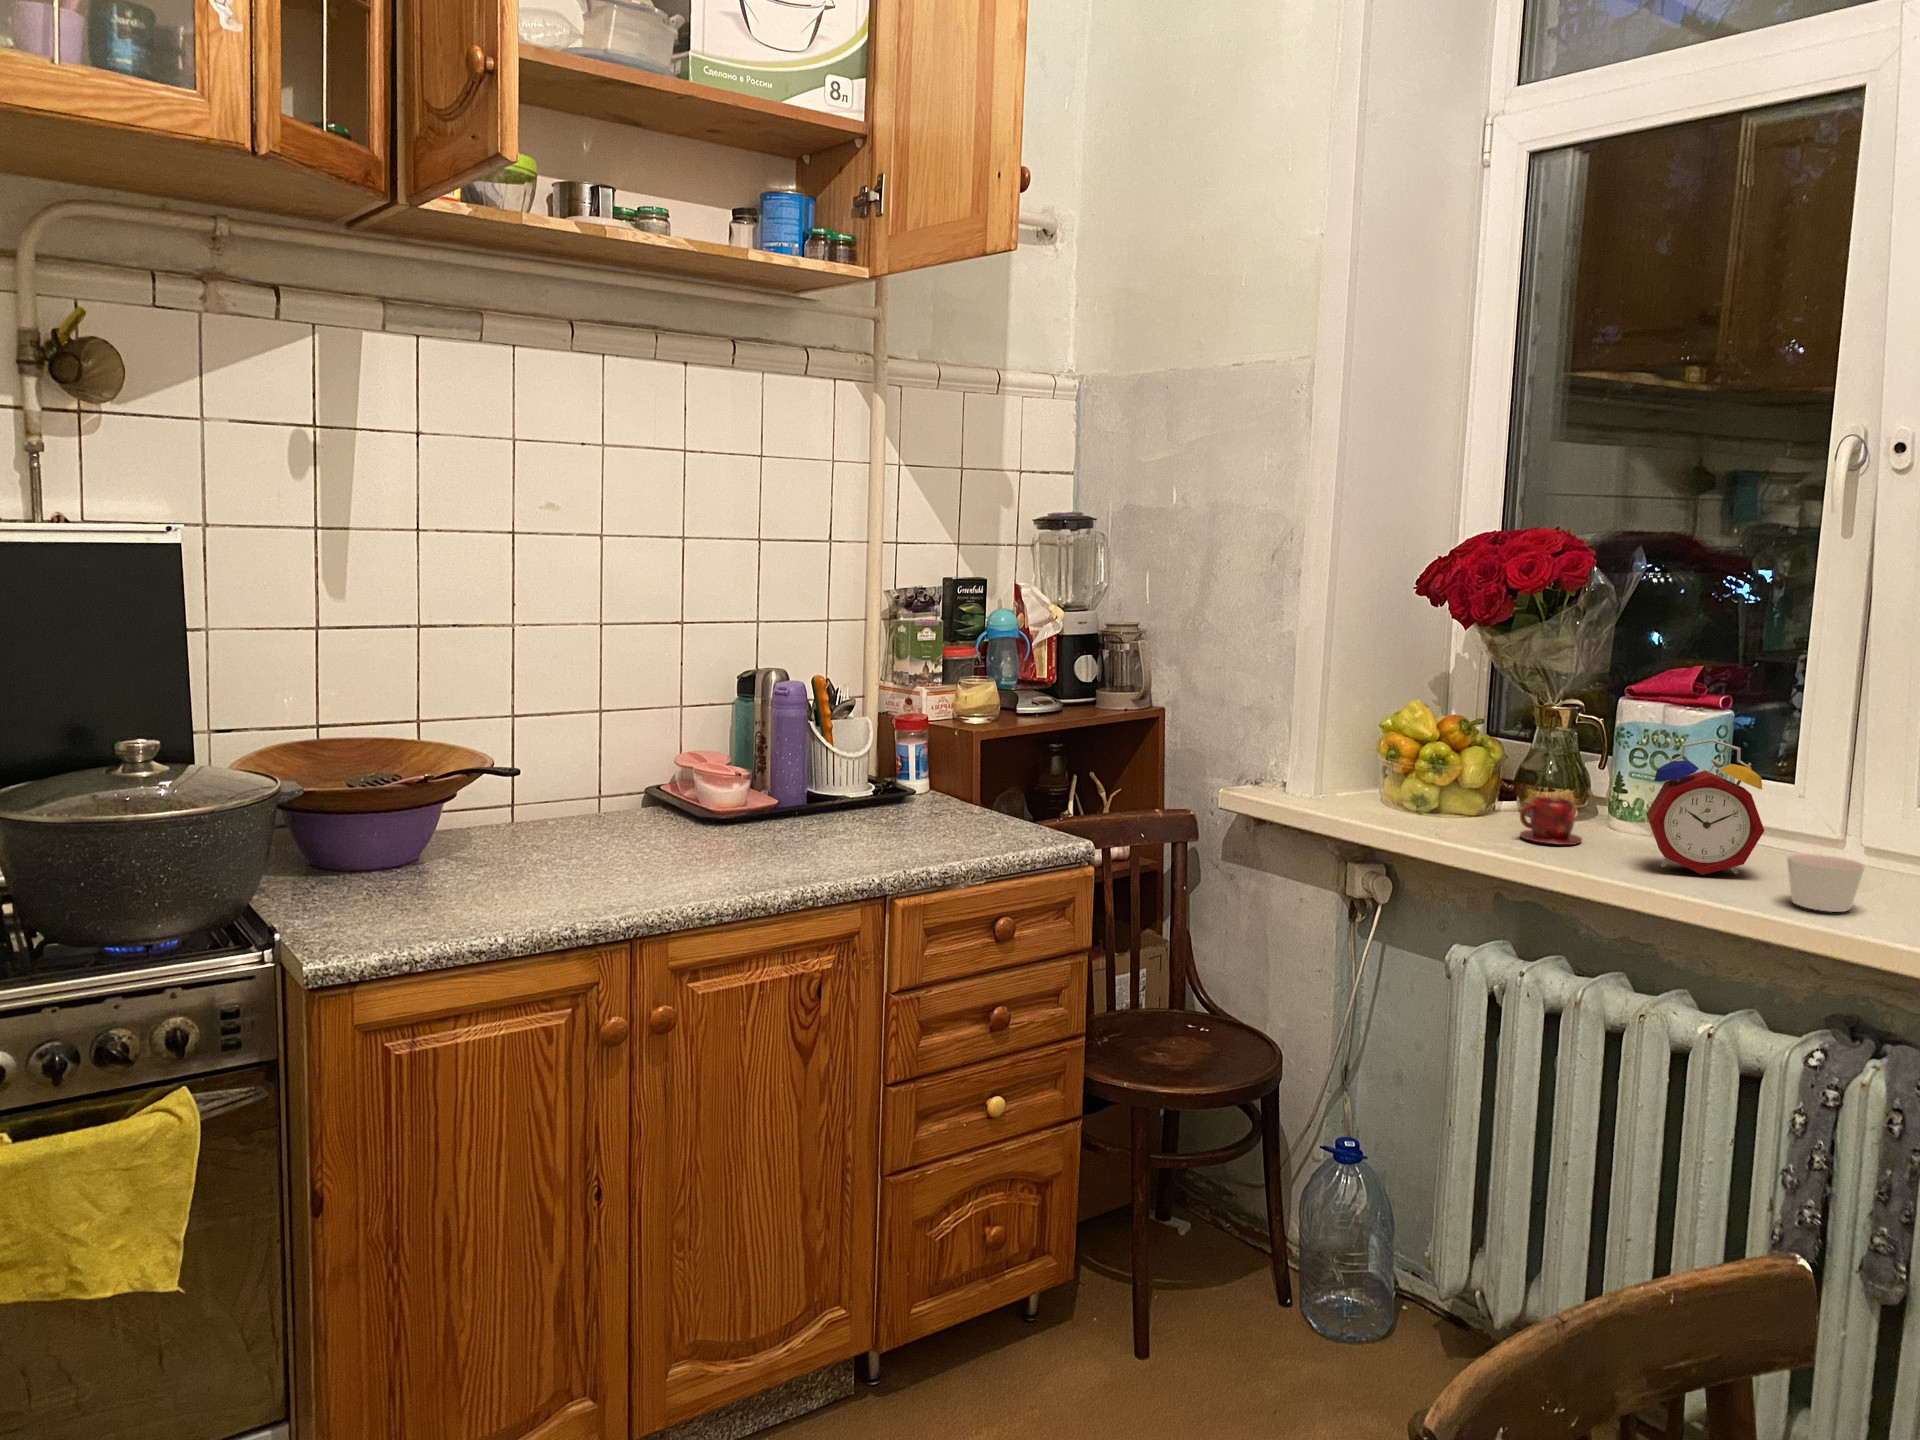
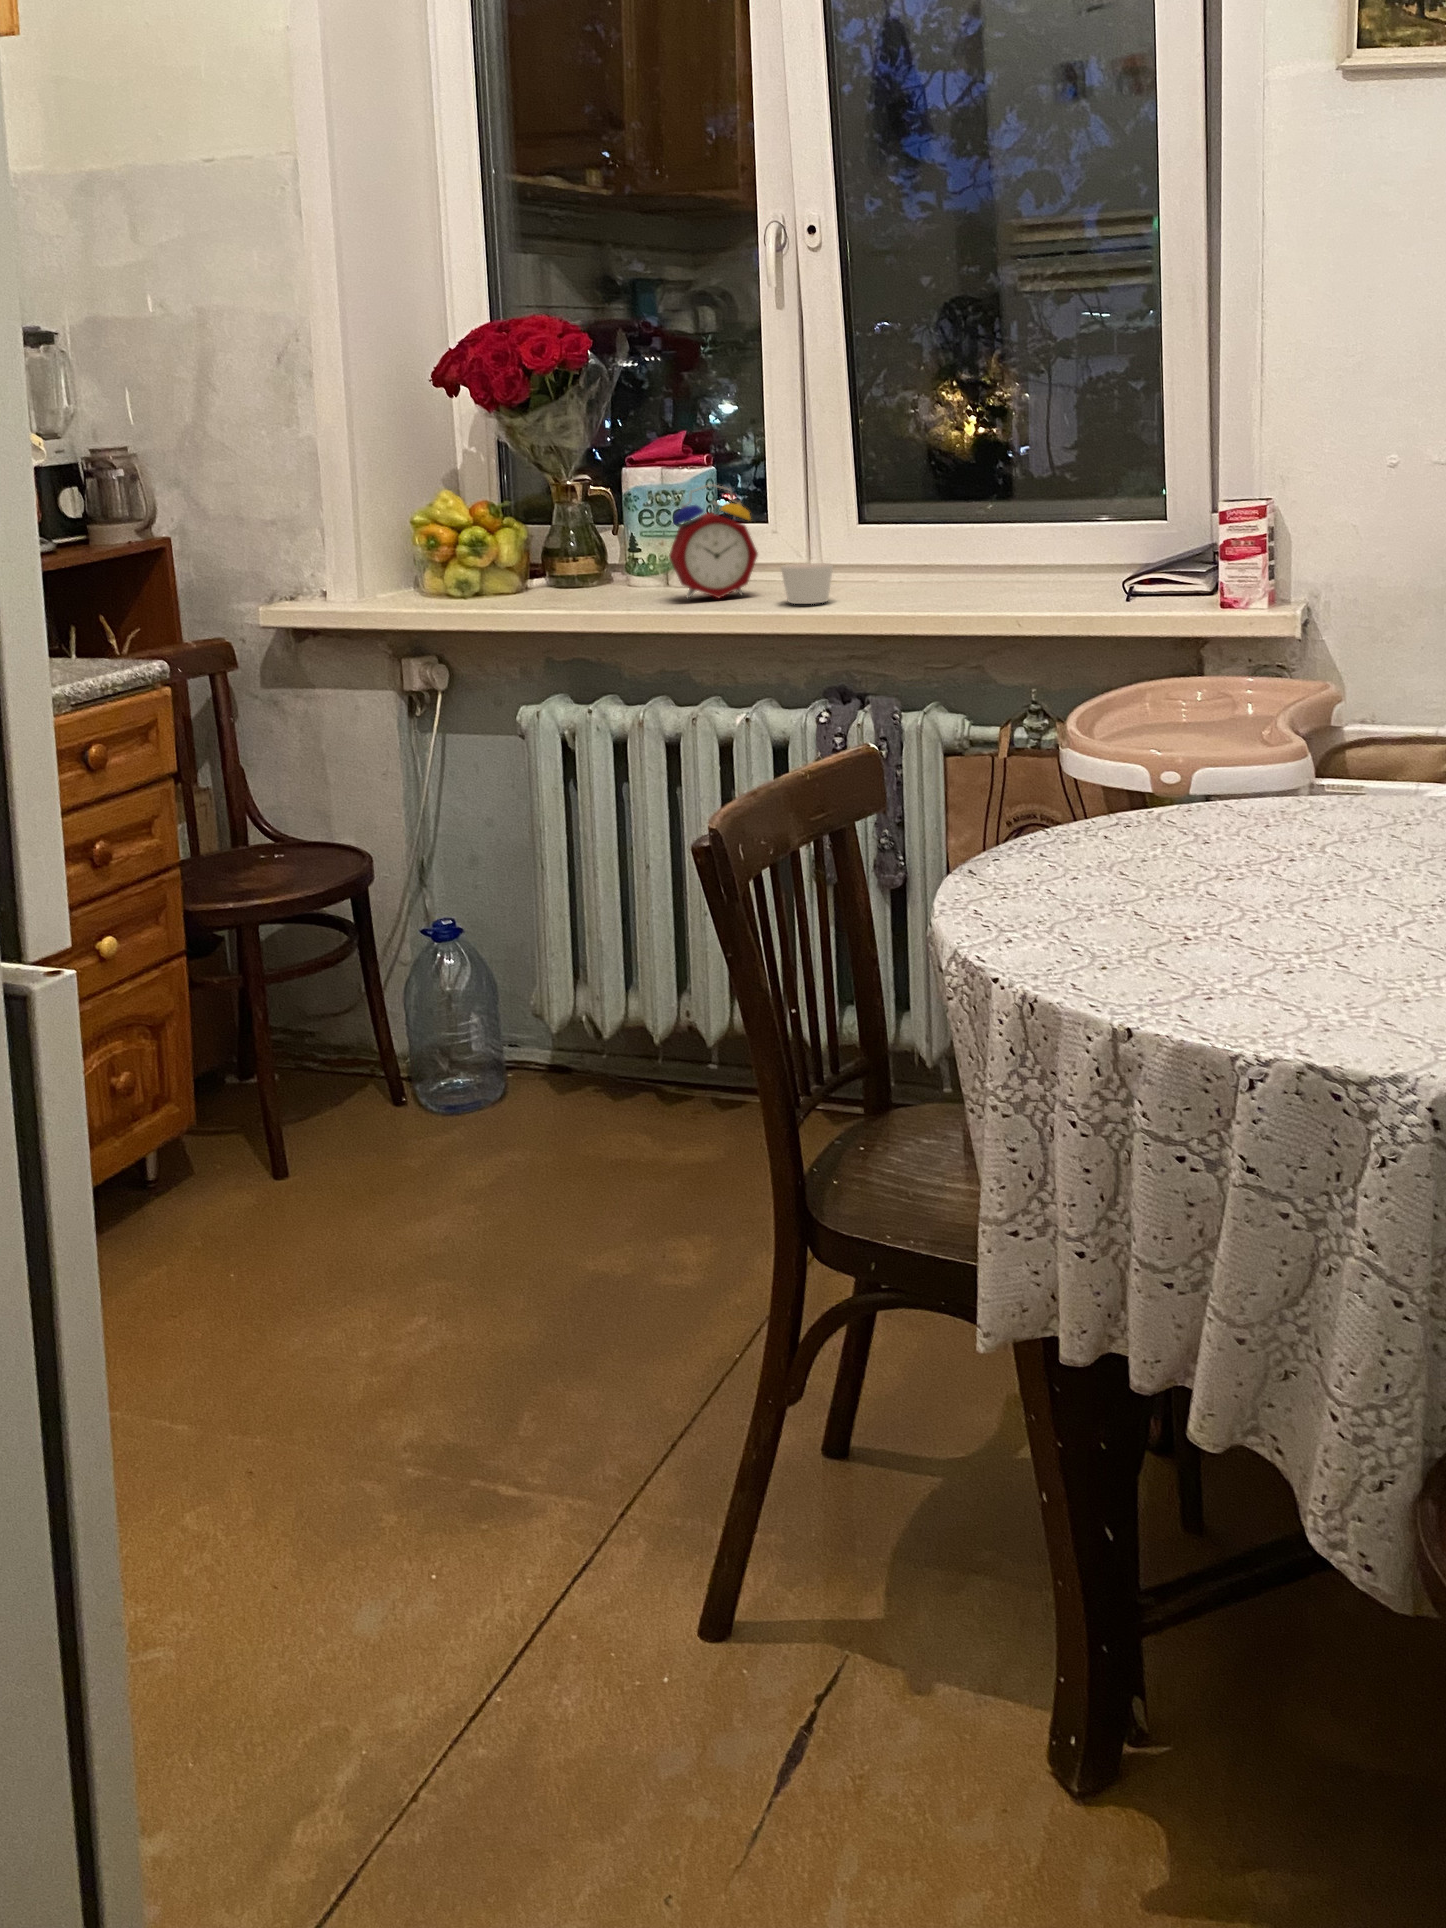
teacup: present [1520,797,1582,845] -> none [563,560,616,599]

